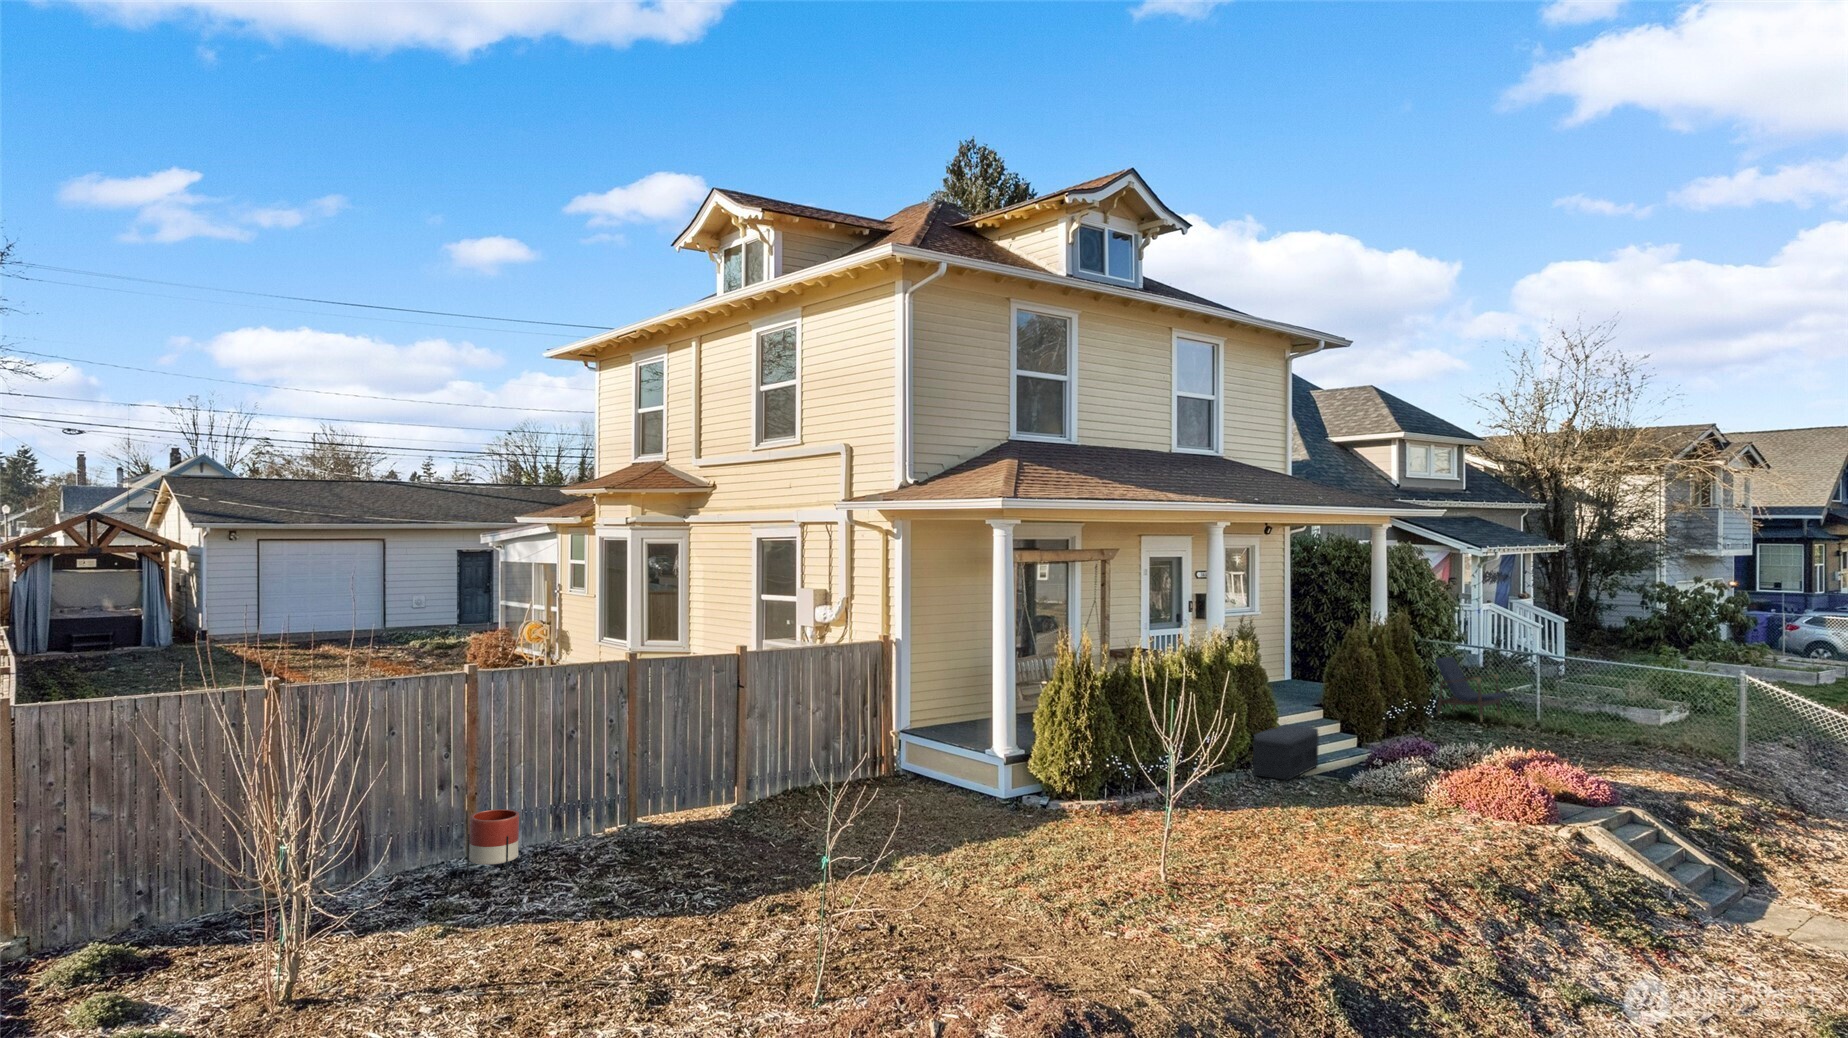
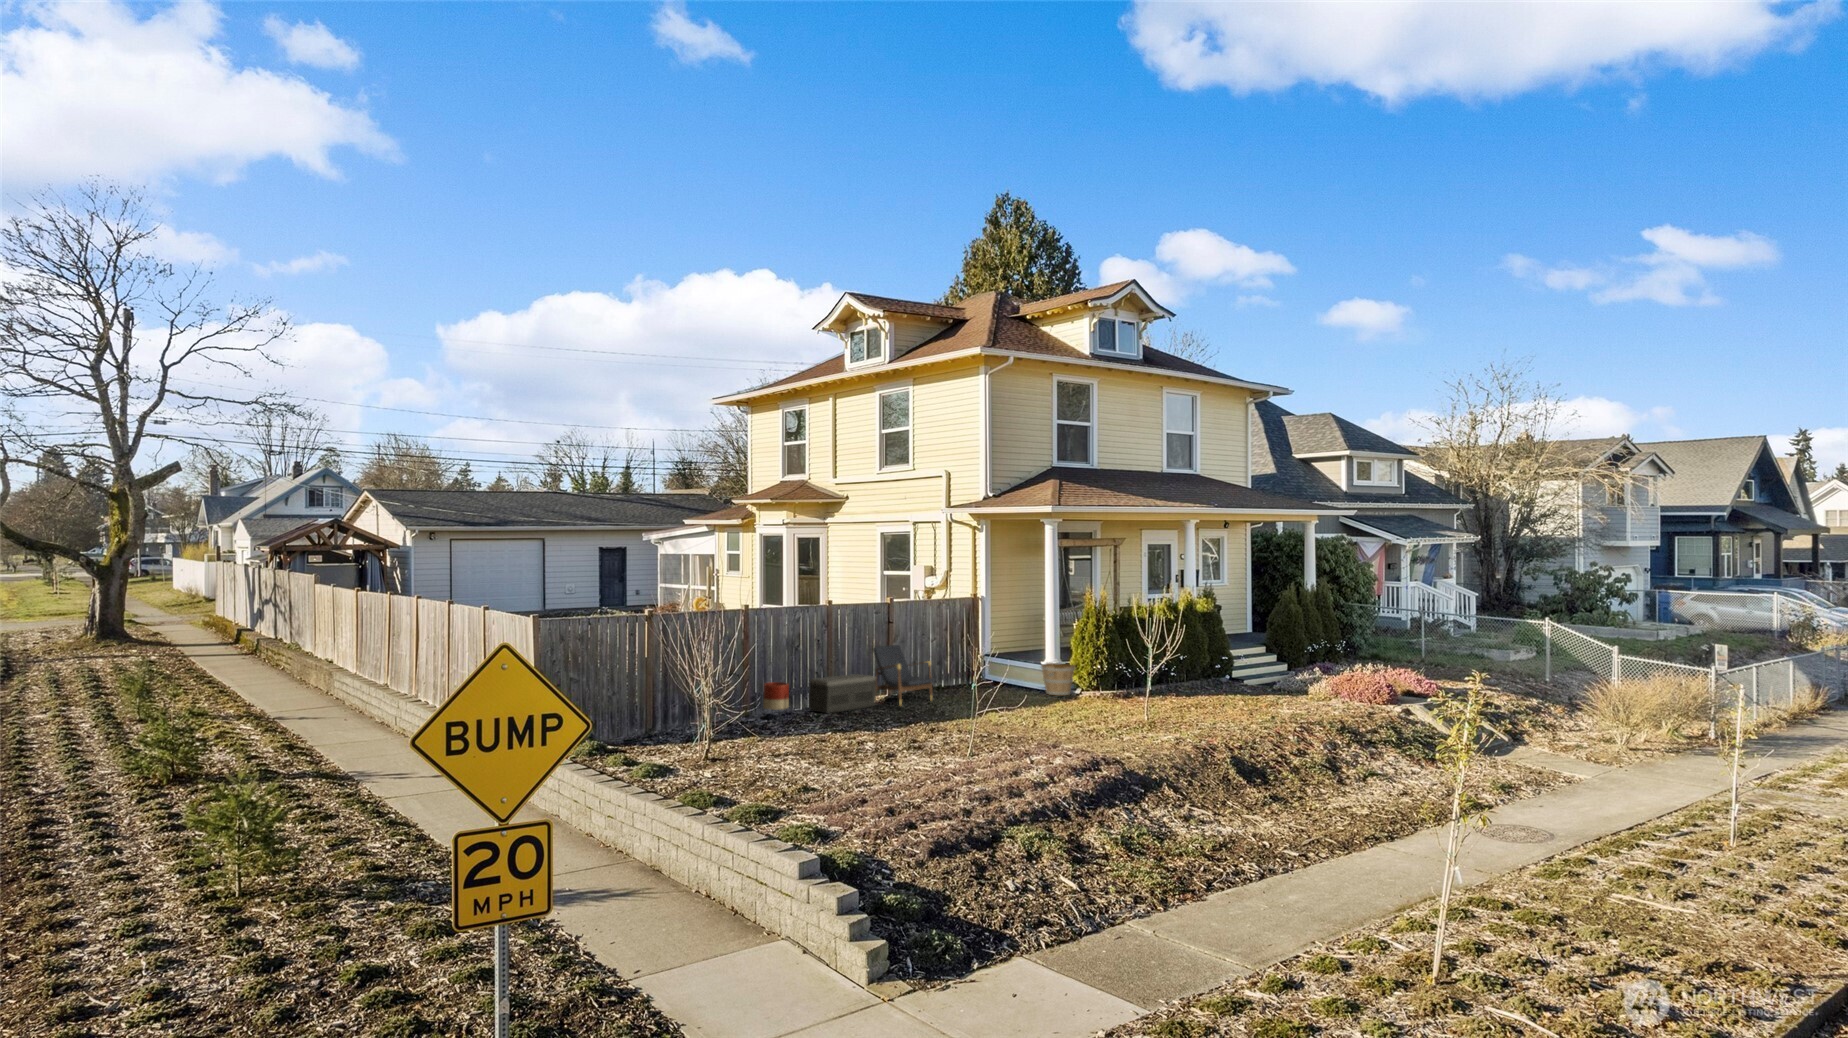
lounge chair: present [1435,657,1507,721] -> present [873,645,935,705]
storage bench: present [1253,724,1319,780] -> present [809,674,876,713]
wooden bucket: none [983,750,1039,808] -> present [1041,663,1075,696]

